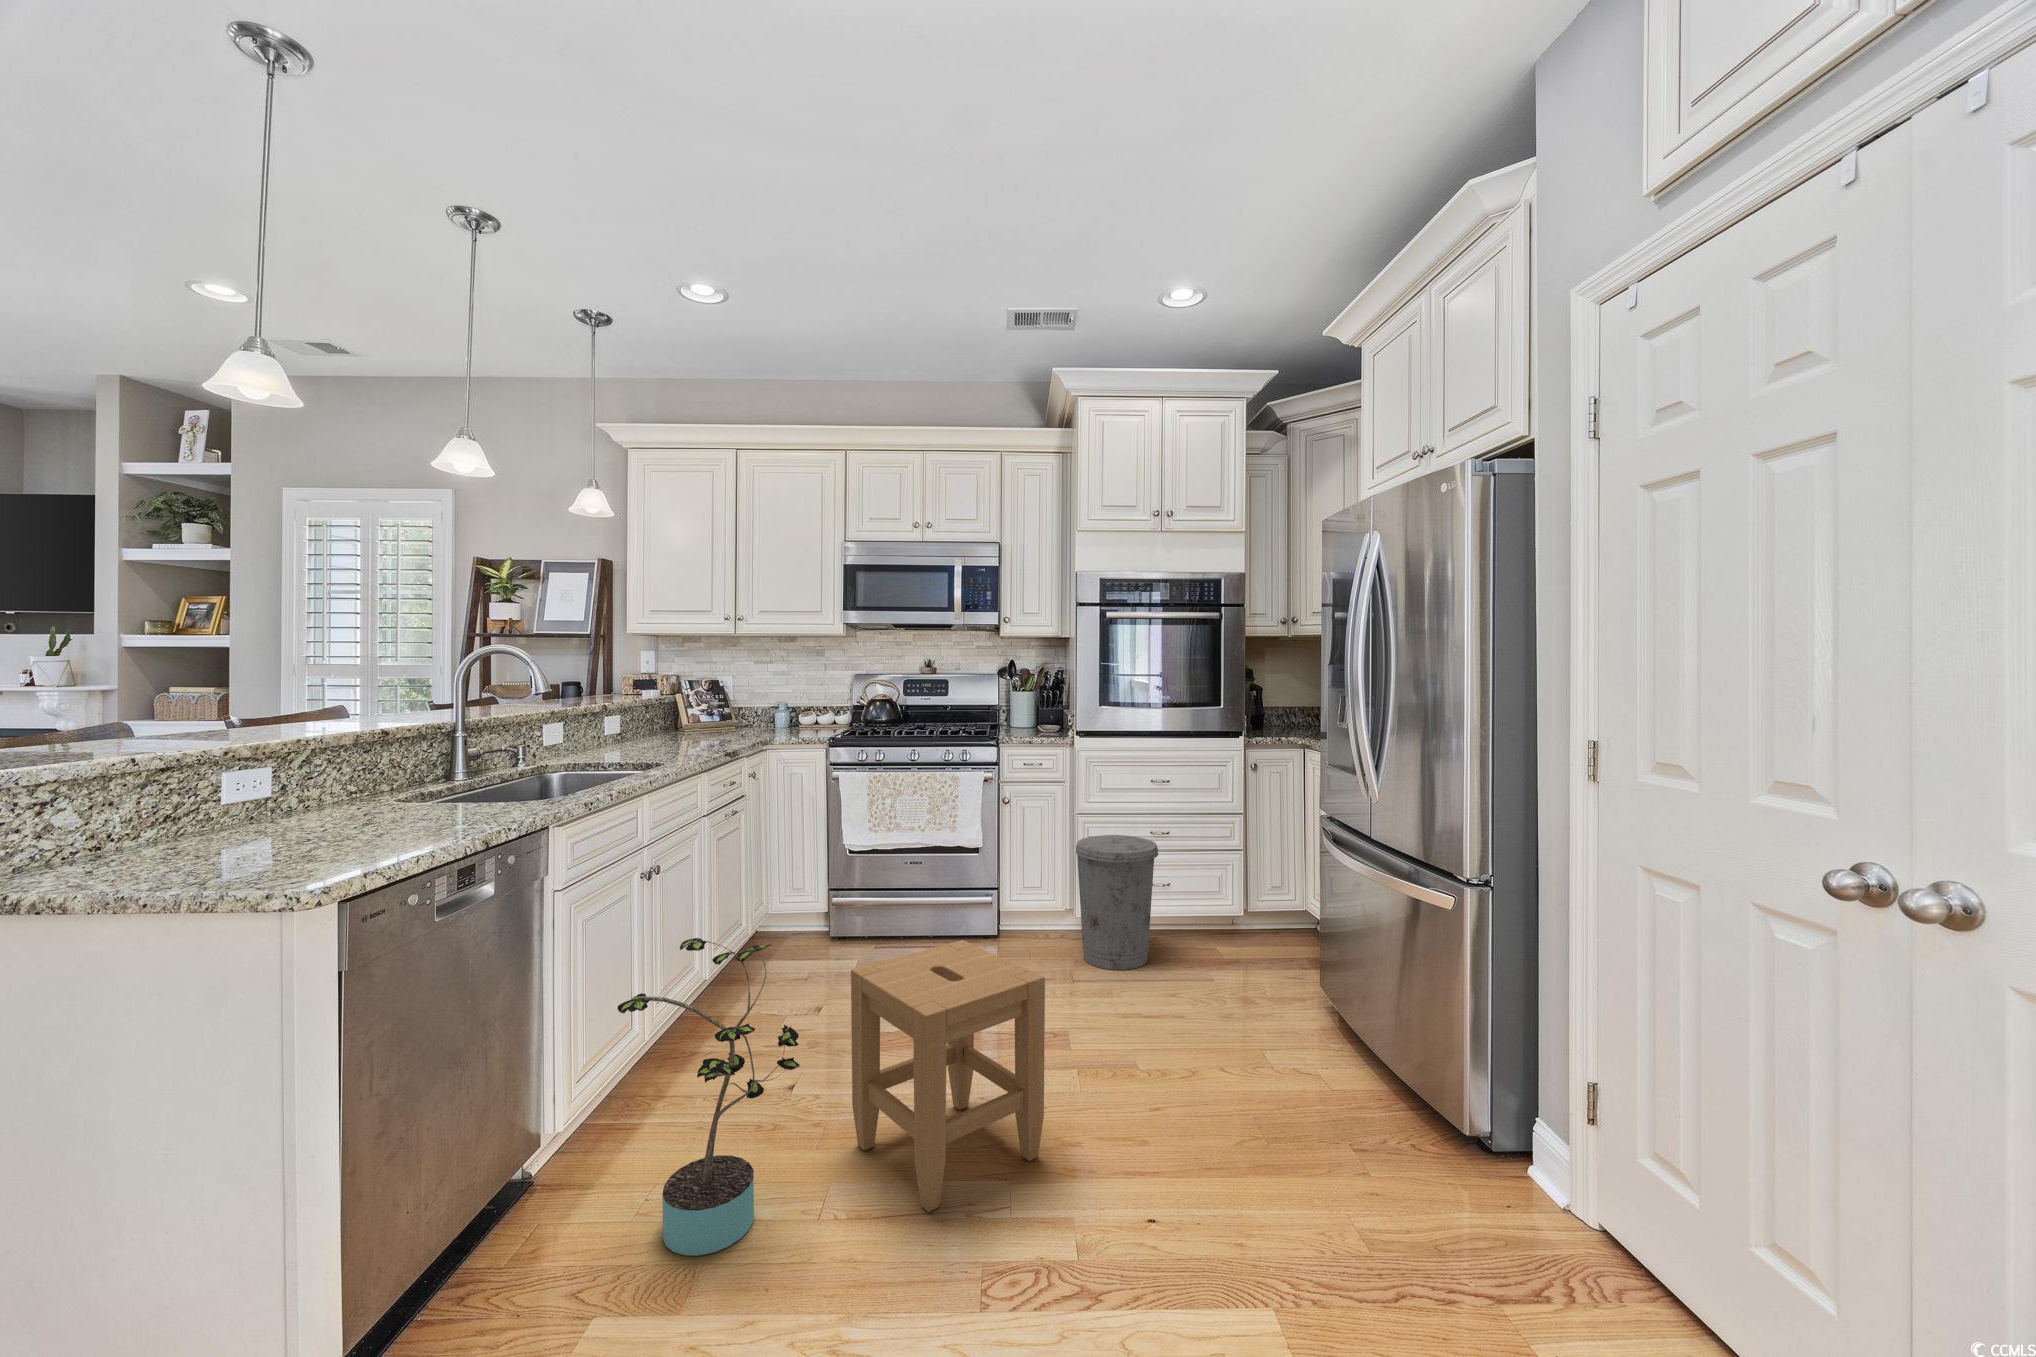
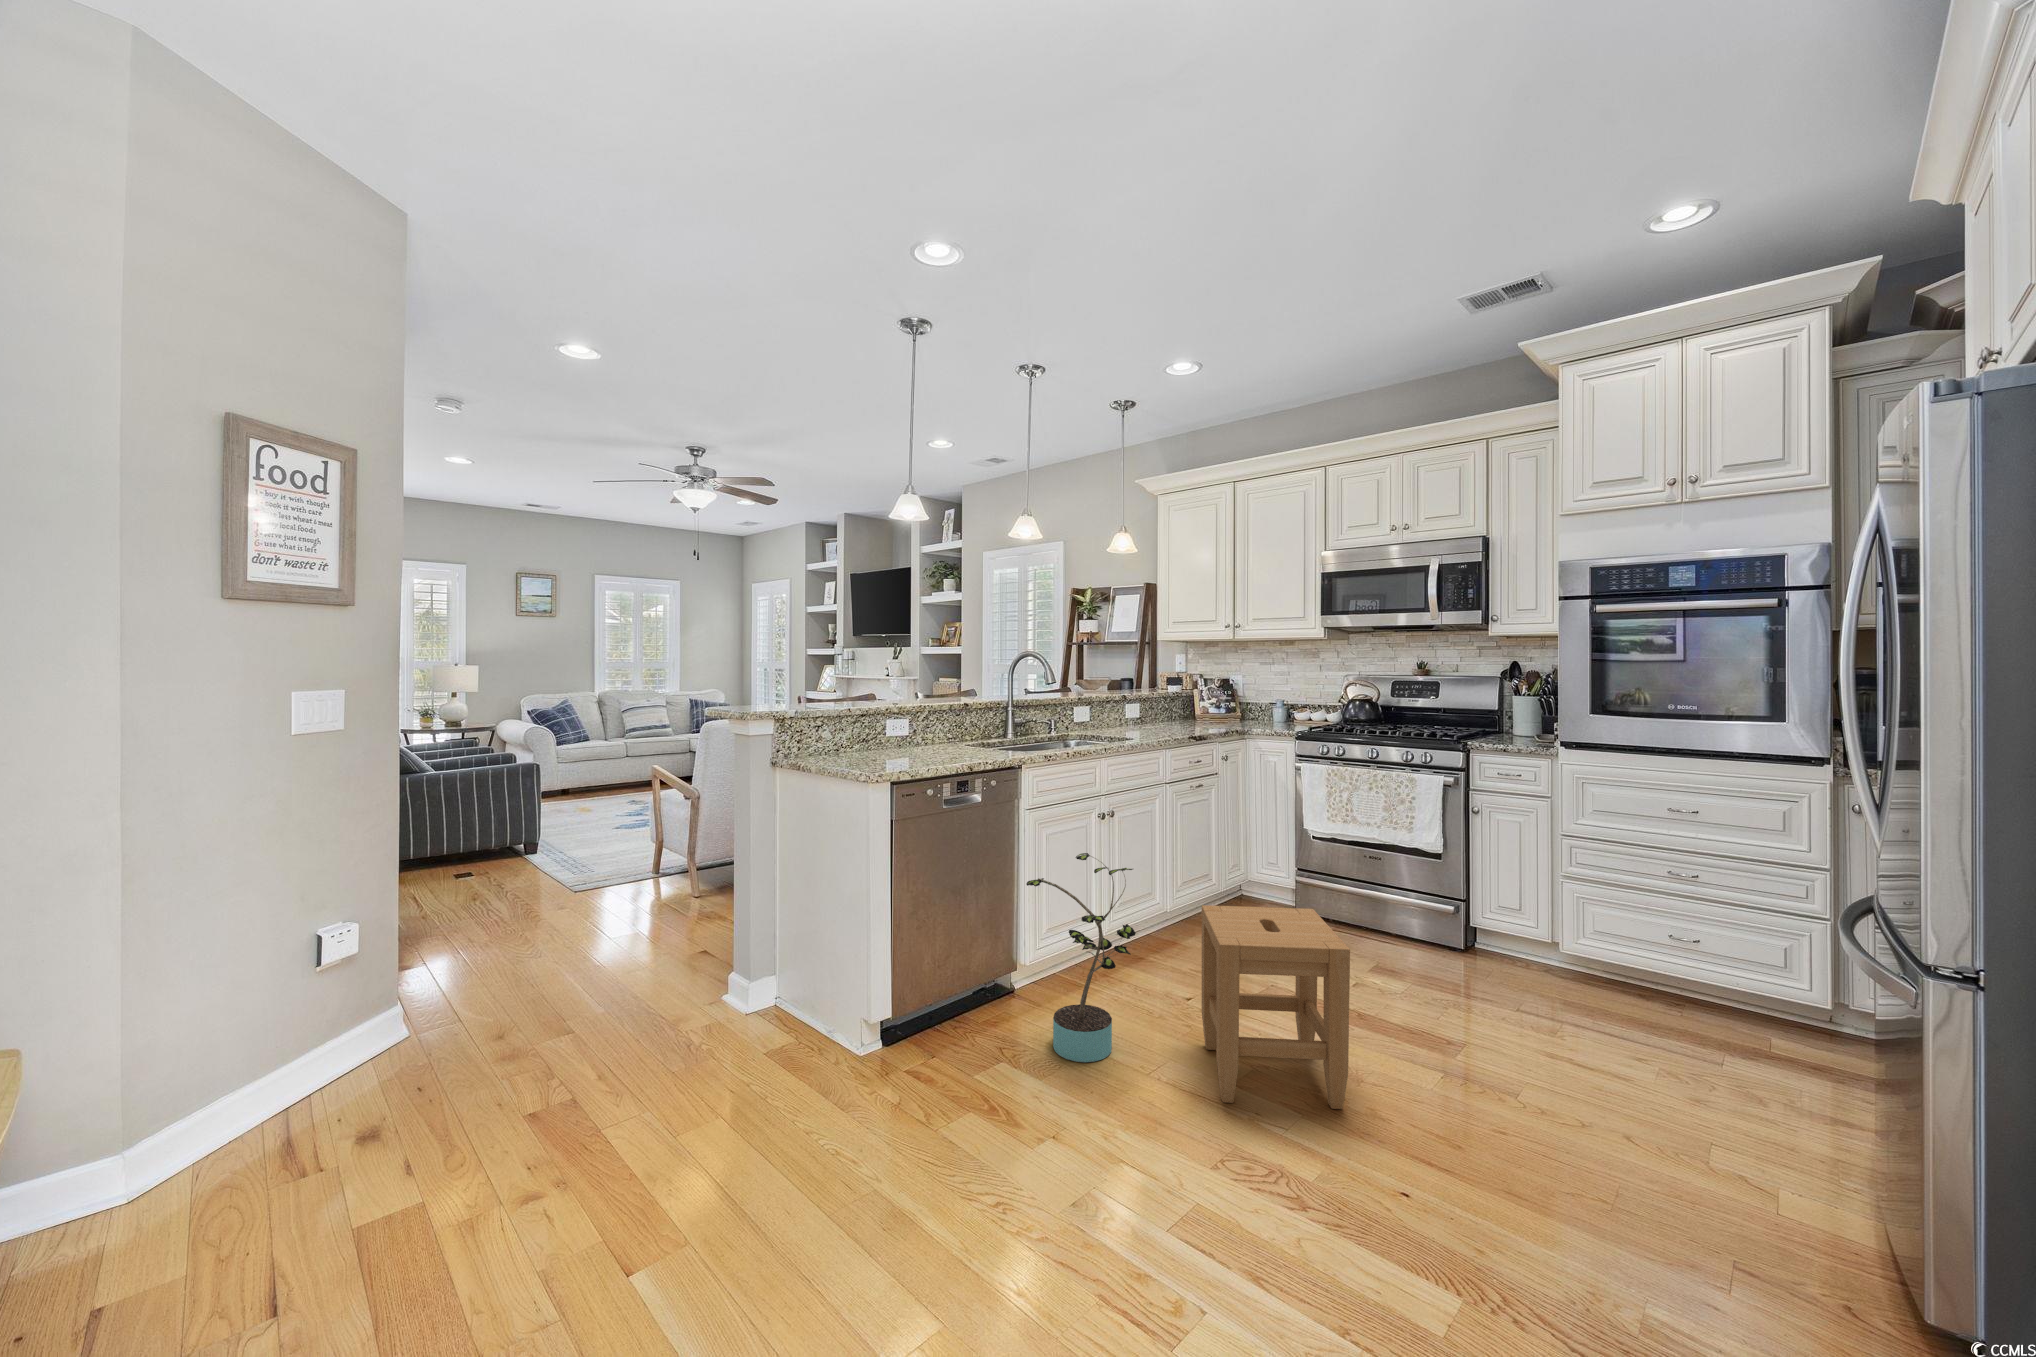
trash can: present [1076,835,1158,970] -> none [1539,859,1655,1015]

